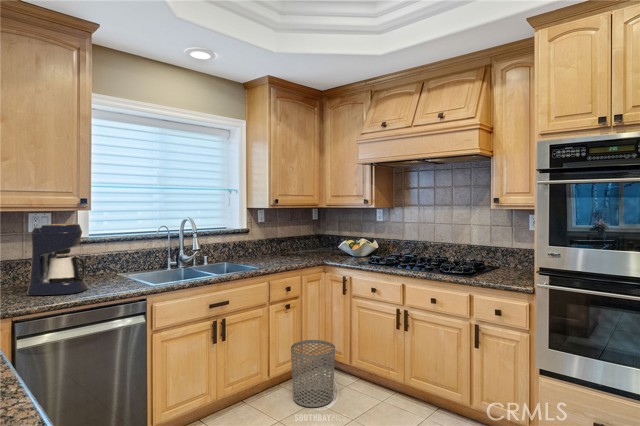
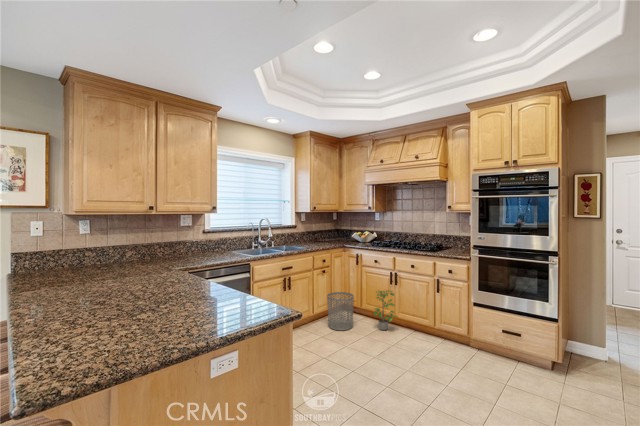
coffee maker: present [27,224,88,295] -> none [190,221,220,260]
potted plant: none [367,338,409,407] -> present [374,290,397,330]

